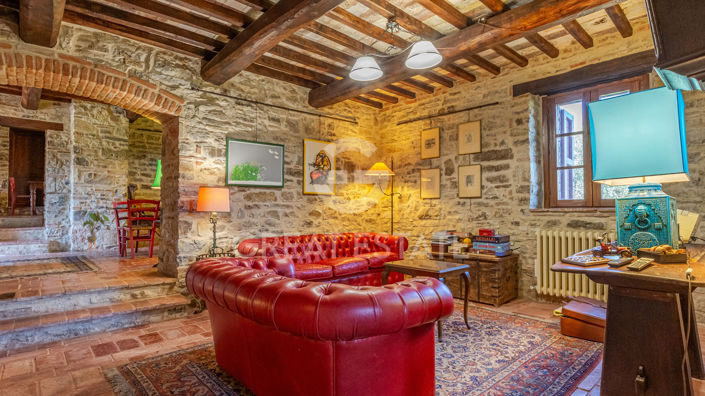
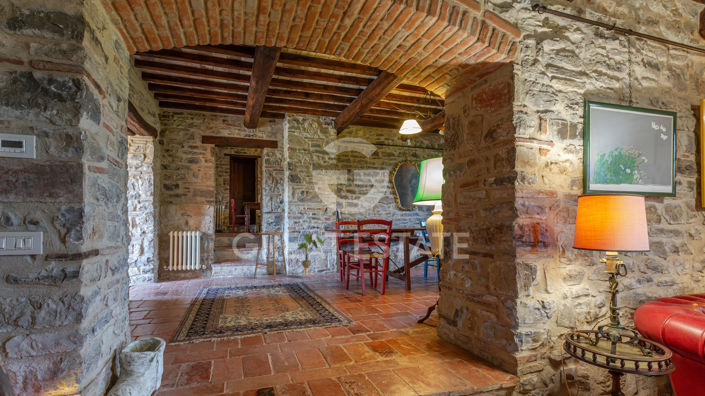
stool: none [33,211,72,253] -> present [254,232,287,280]

